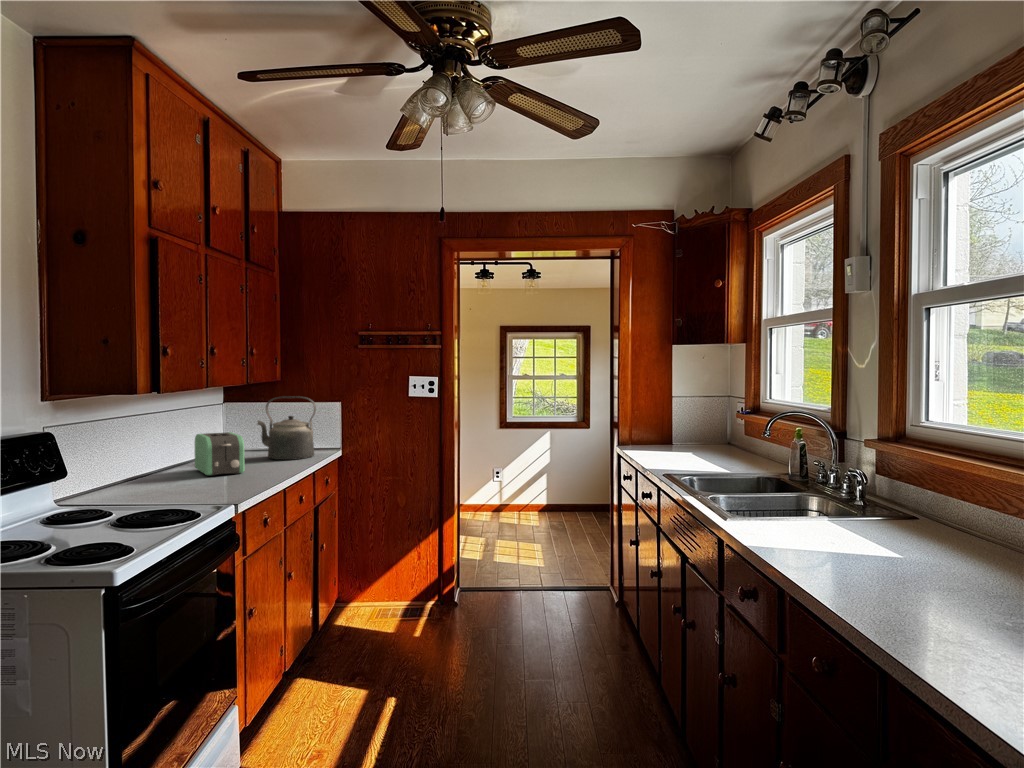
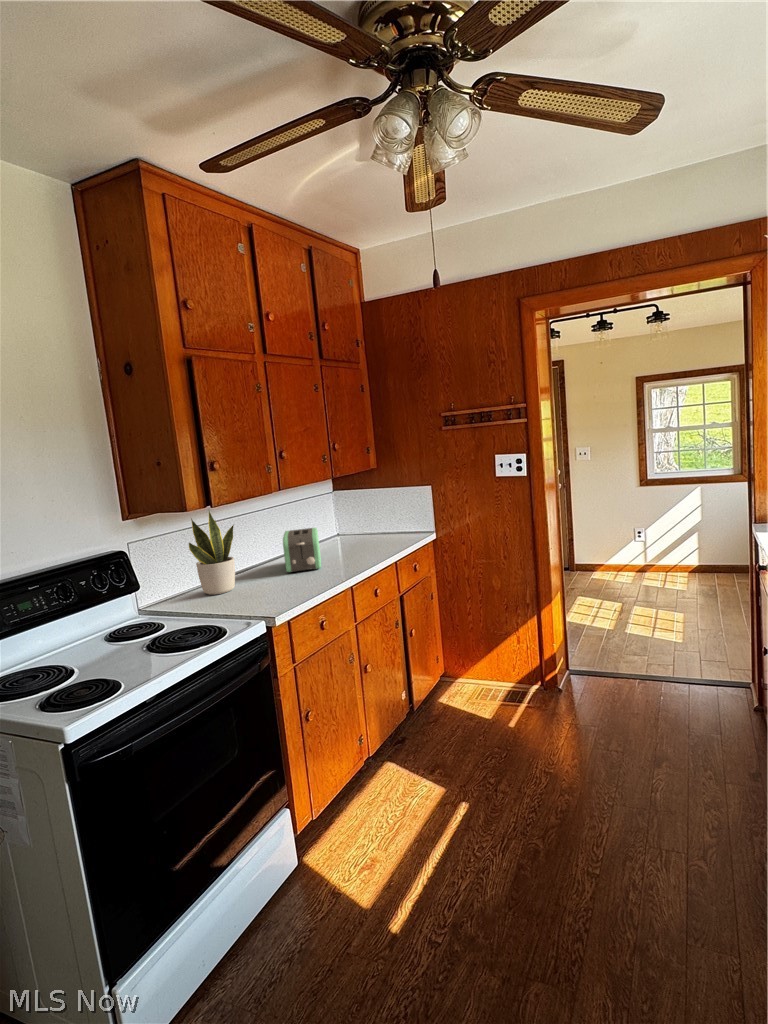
kettle: present [258,396,316,460] -> none [349,487,401,549]
potted plant: none [112,397,158,493] -> present [189,511,235,595]

